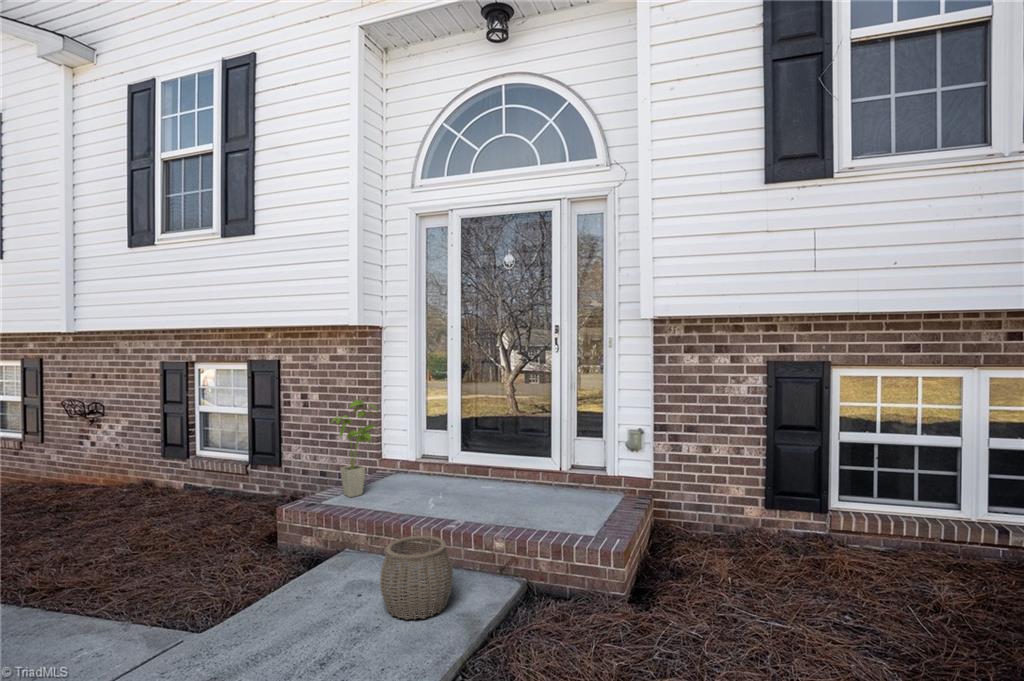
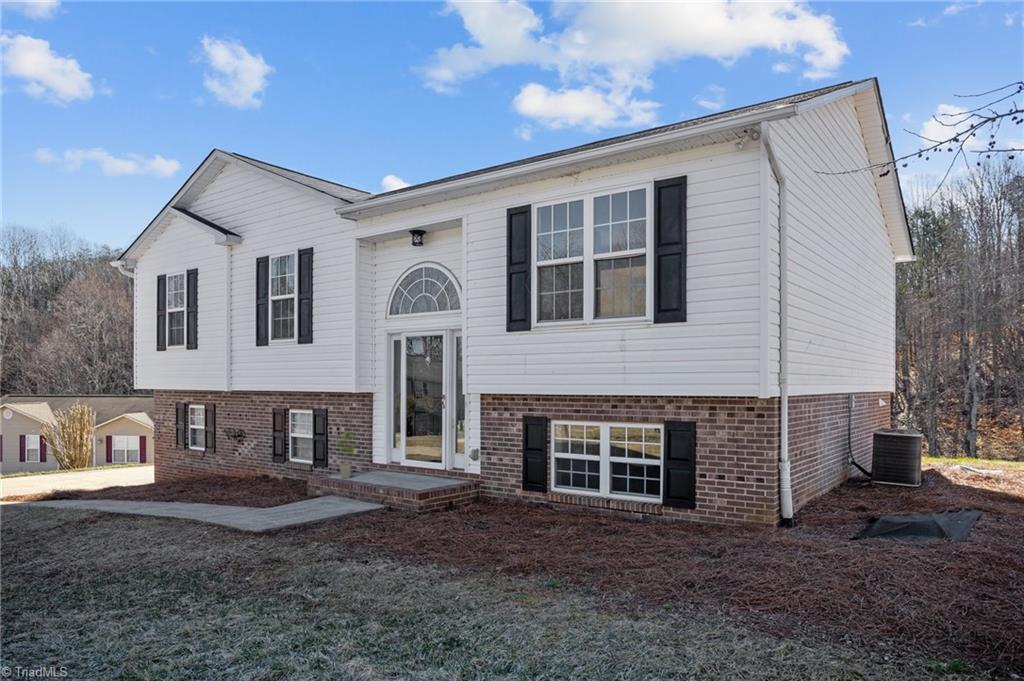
woven basket: present [380,535,453,619] -> none [329,488,358,516]

